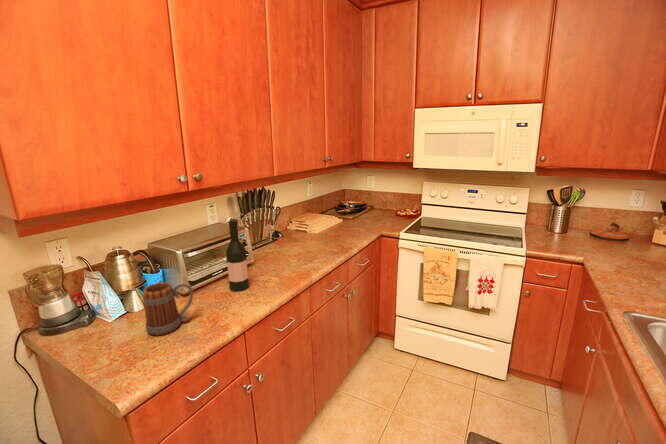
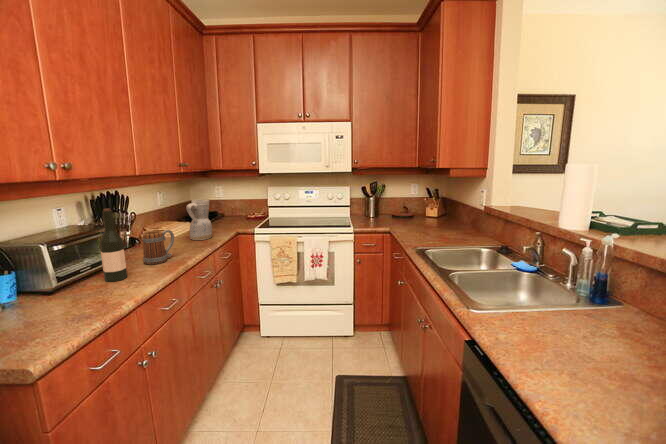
ceramic pitcher: none [325,199,350,243] -> present [186,200,212,240]
mug: present [143,282,193,335] -> present [143,230,174,265]

